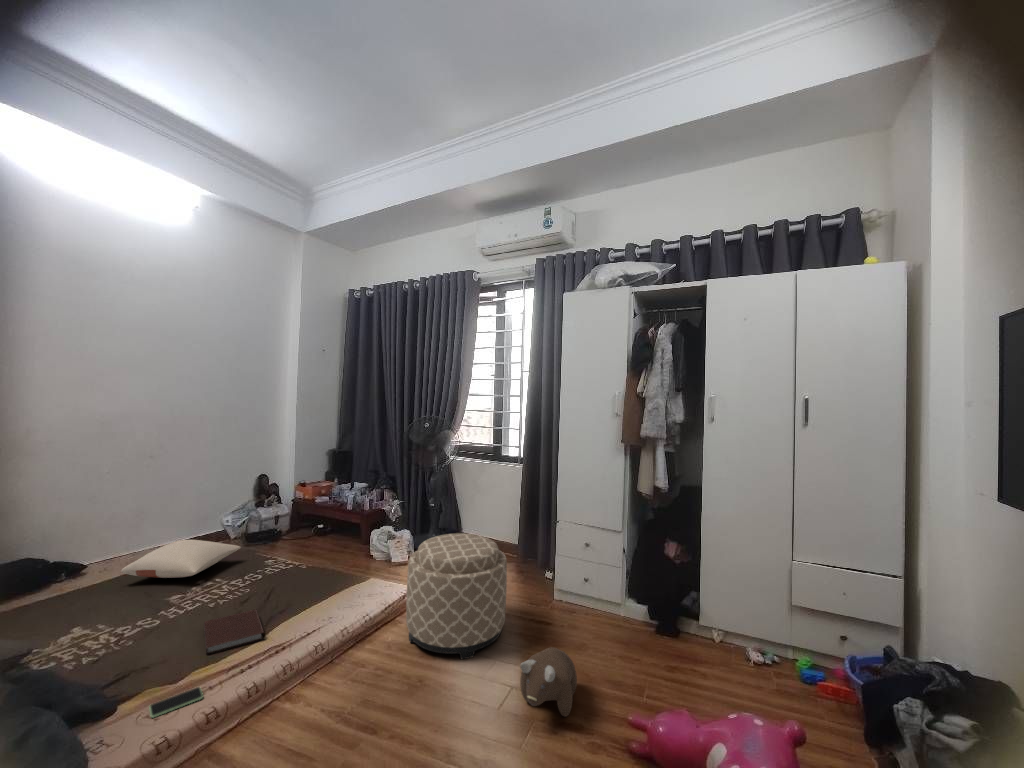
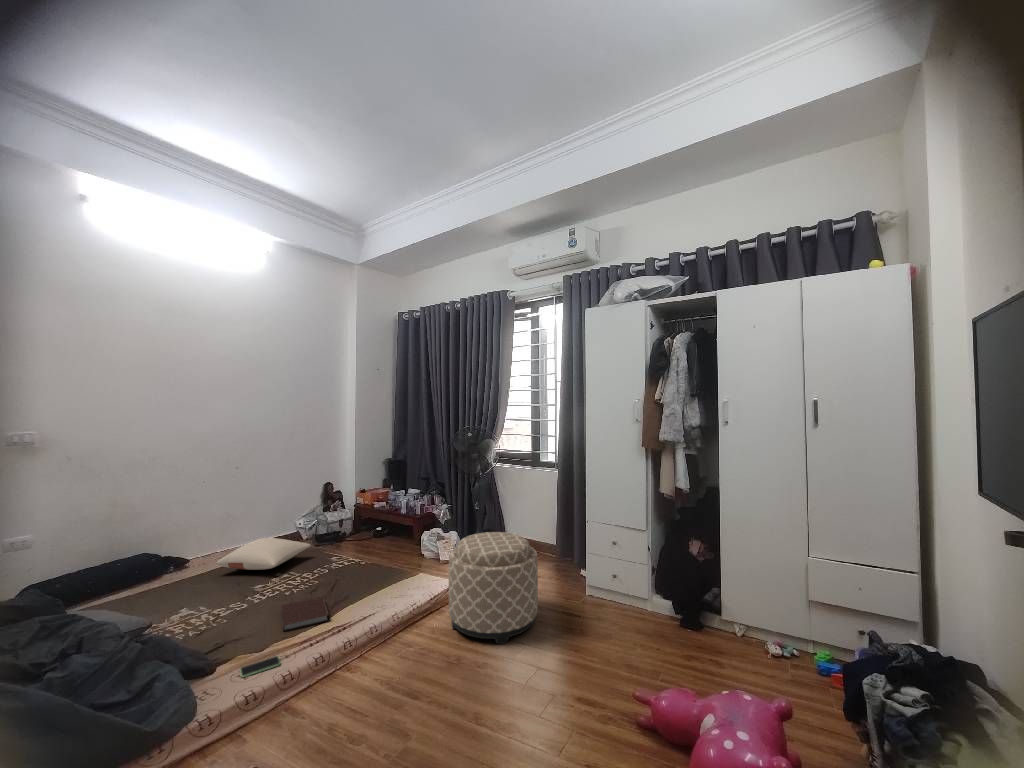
plush toy: present [520,647,577,717] -> none [543,633,599,696]

